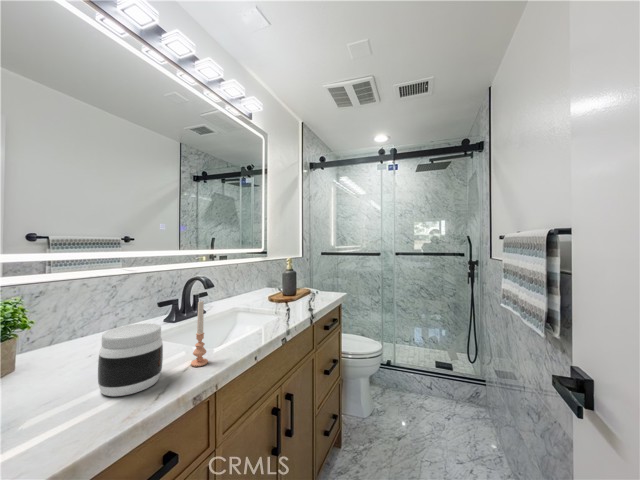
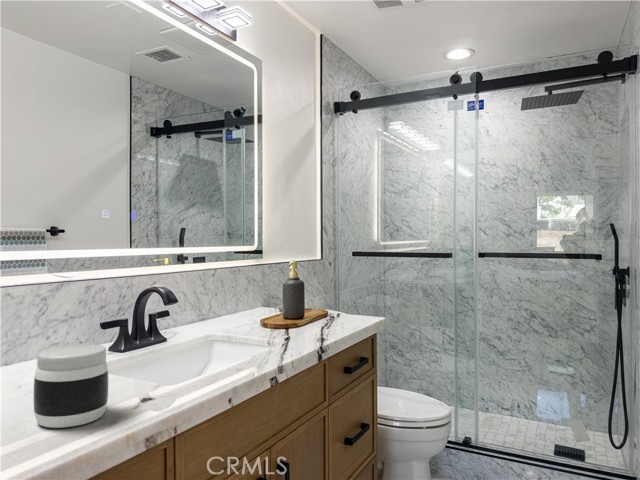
candle: present [191,301,208,367] -> none [143,317,165,403]

